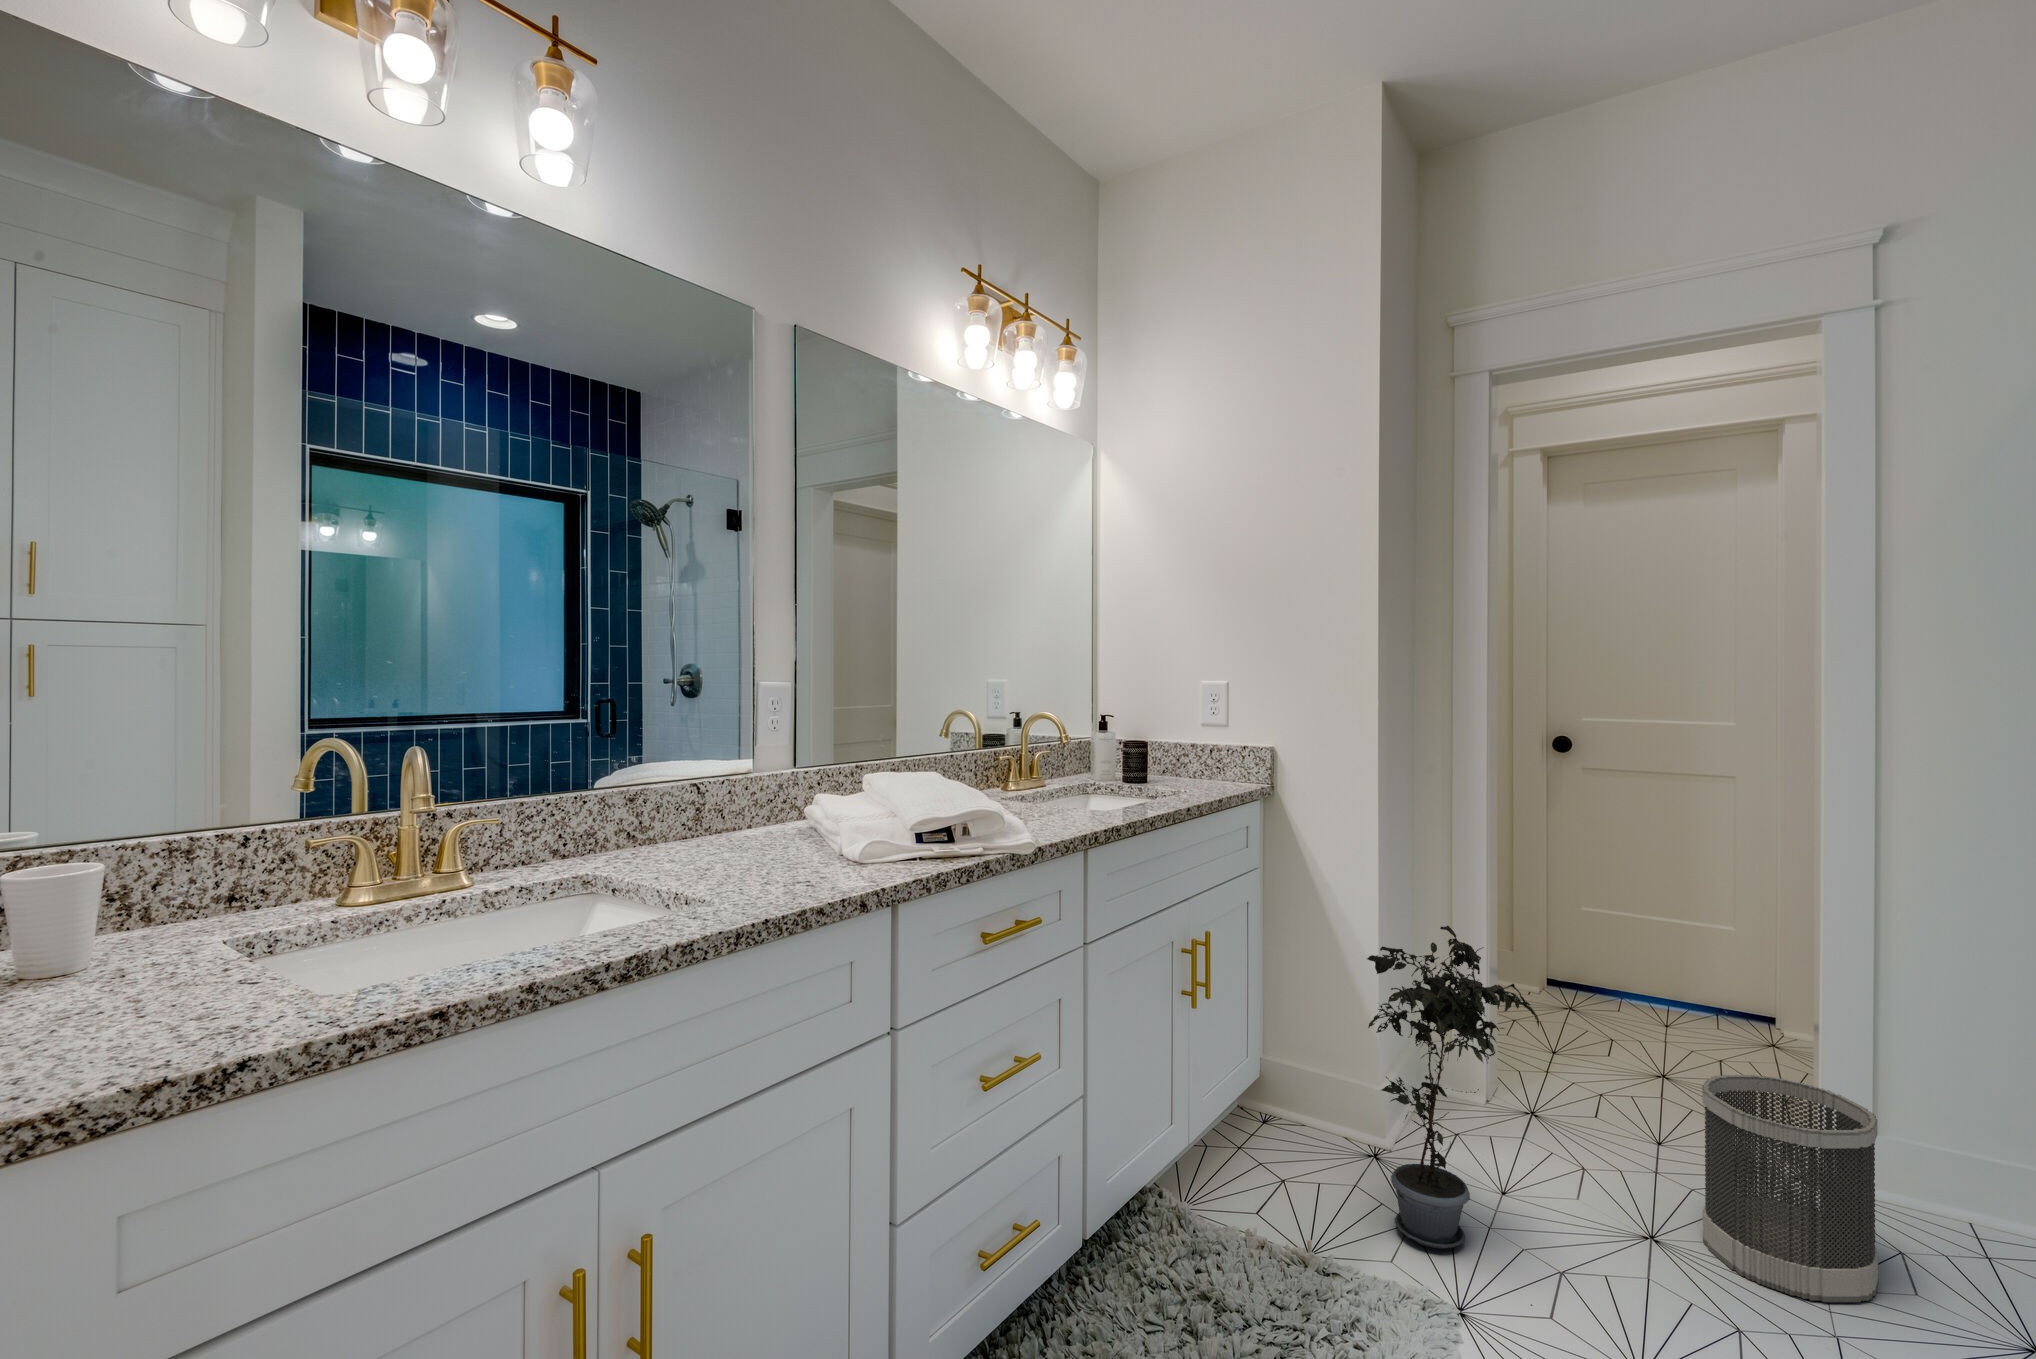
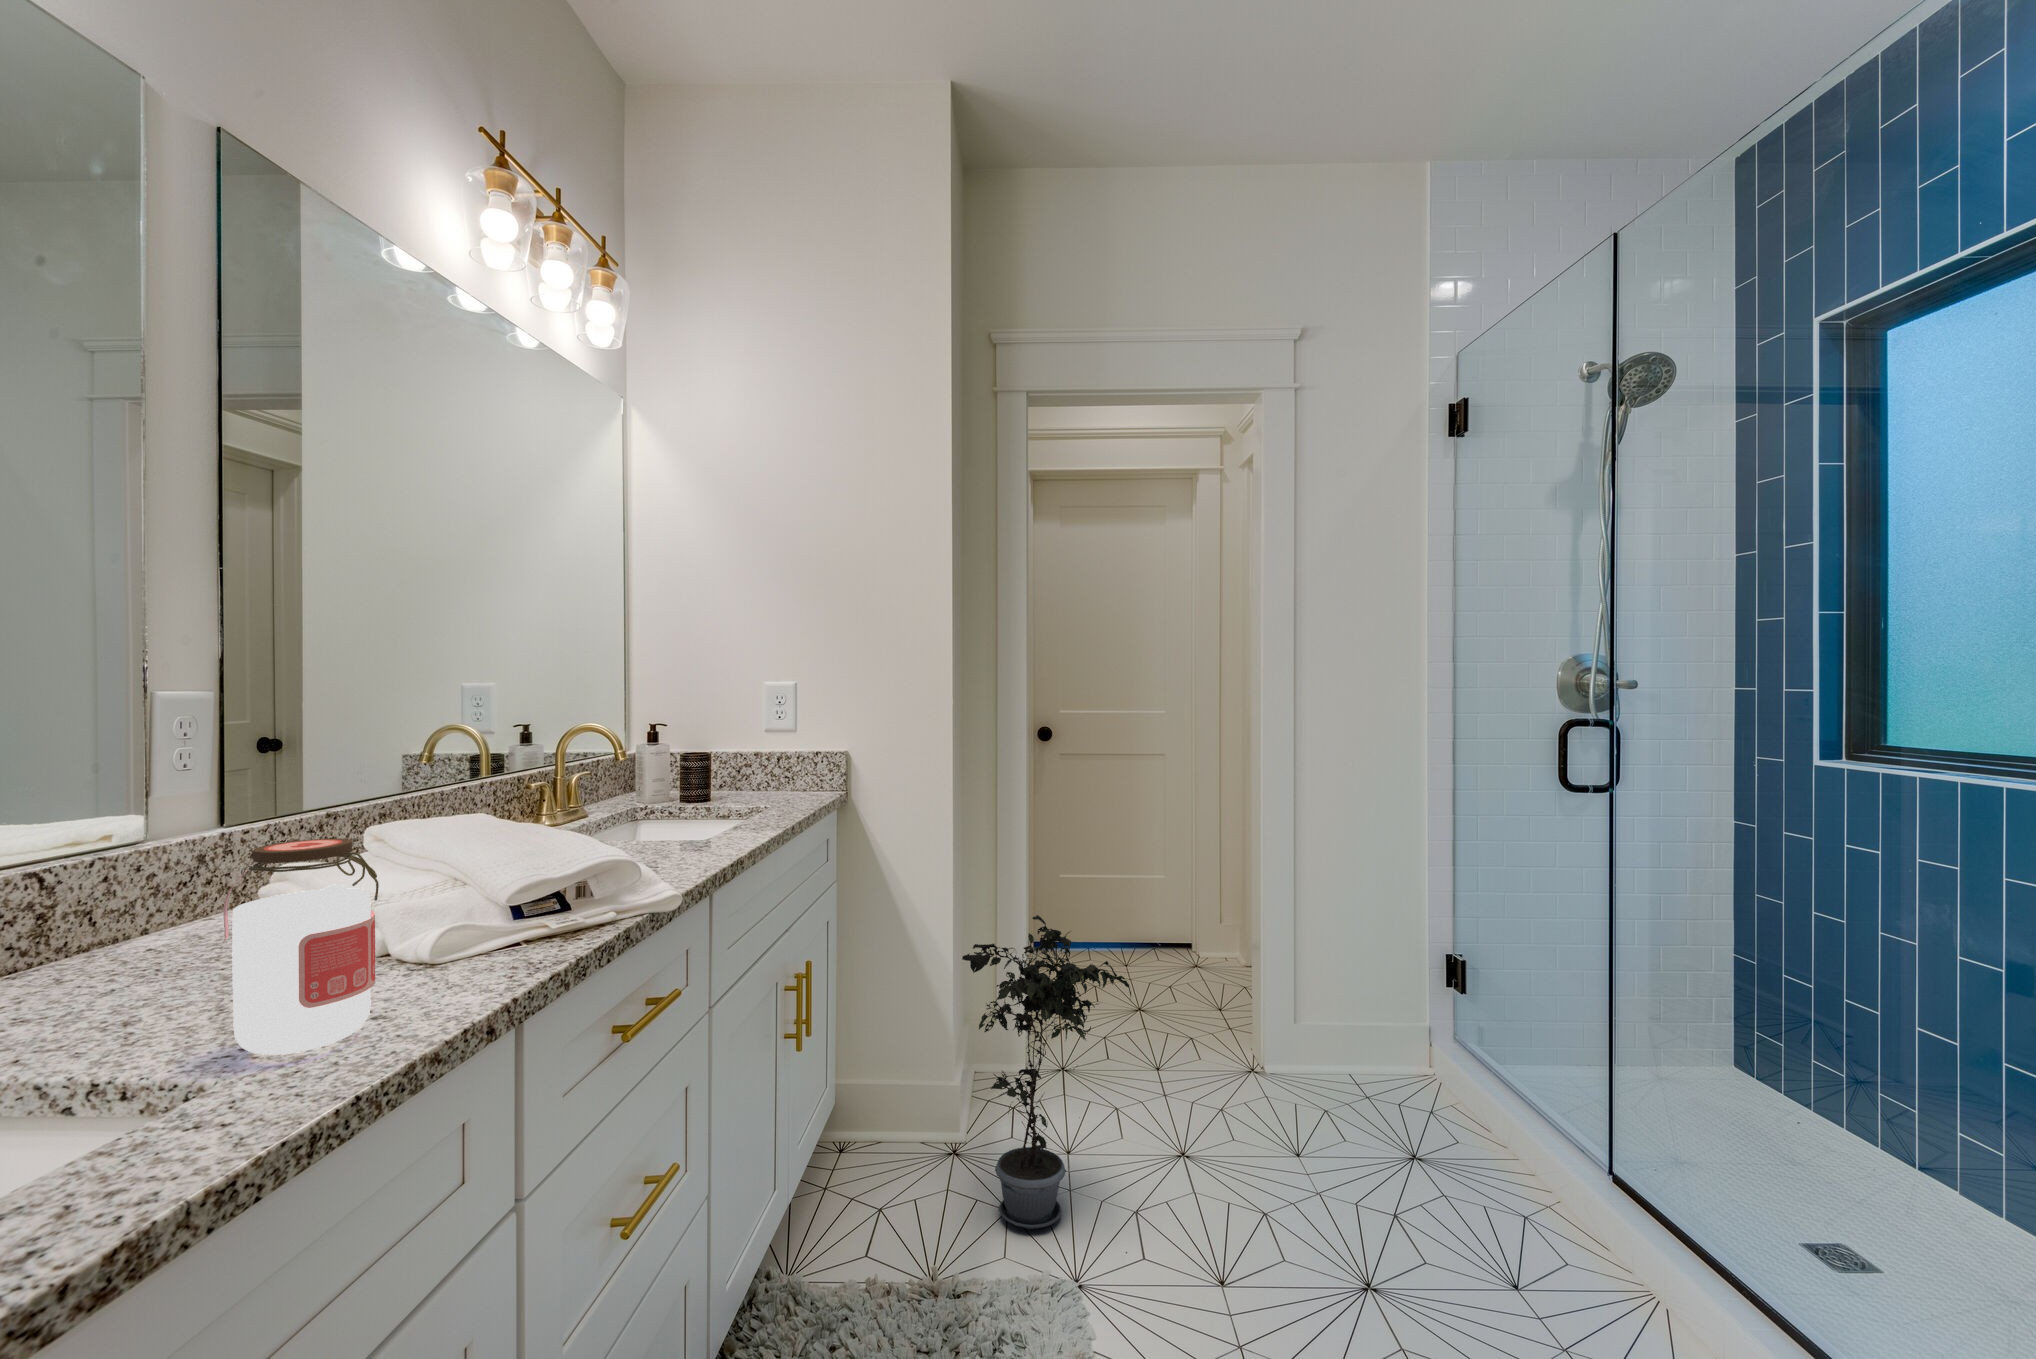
jar: none [741,771,816,893] -> present [223,838,379,1055]
wastebasket: present [1702,1075,1878,1302] -> none [1214,996,1329,1171]

